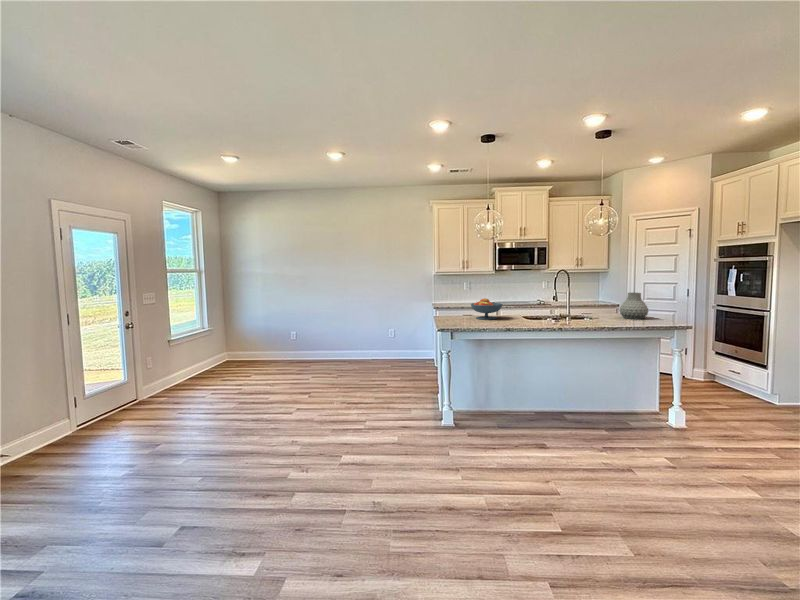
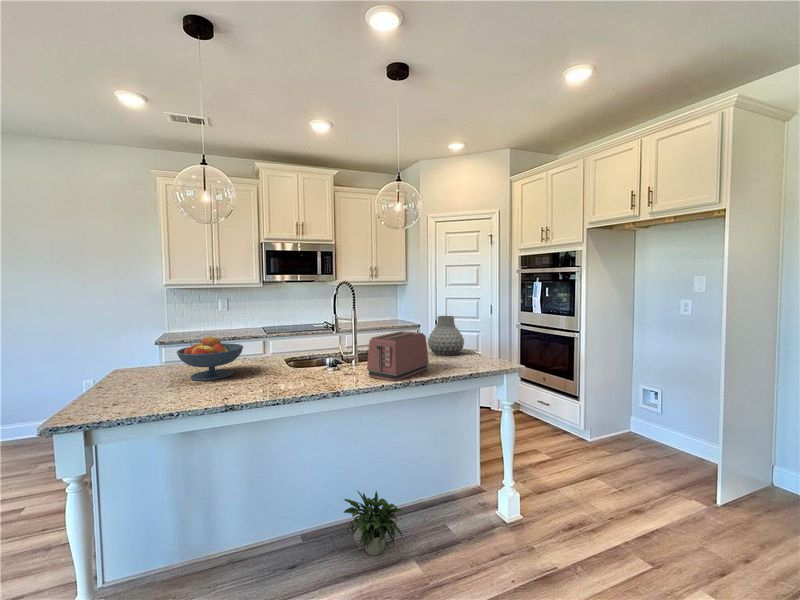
toaster: none [576,300,617,326] -> present [367,331,428,381]
potted plant: none [551,389,596,424] -> present [335,491,403,555]

